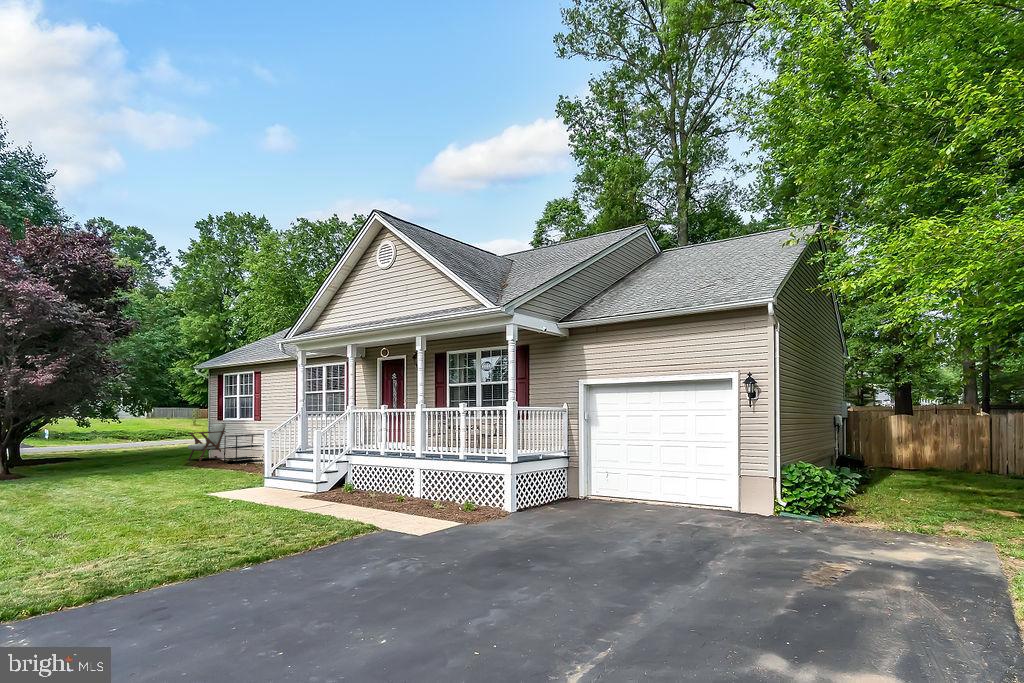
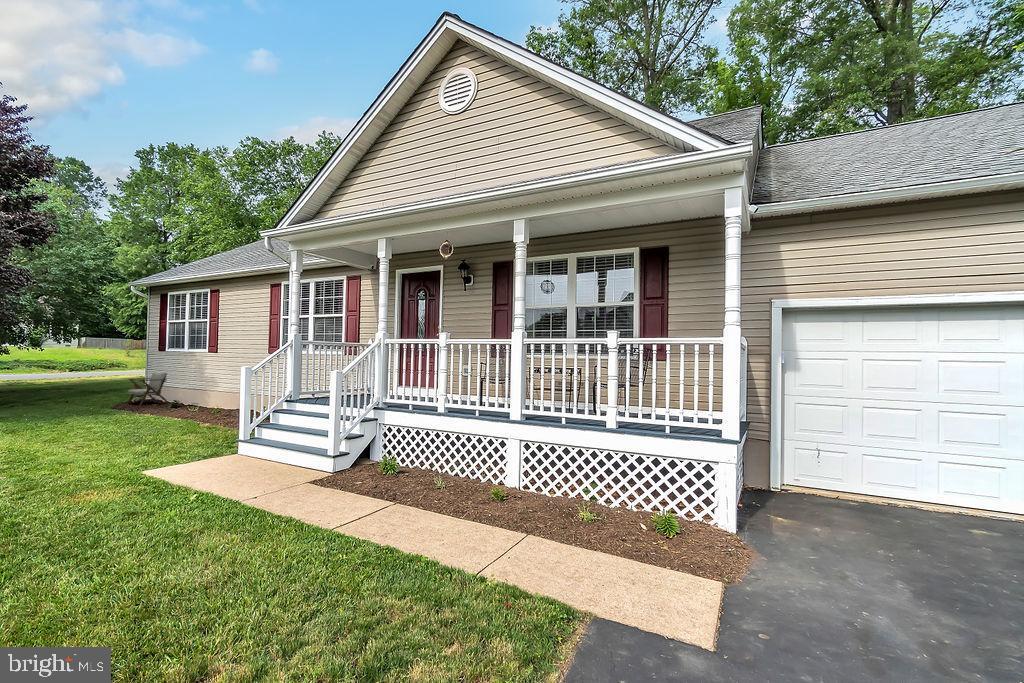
side table: present [224,434,264,463] -> none [166,385,207,412]

